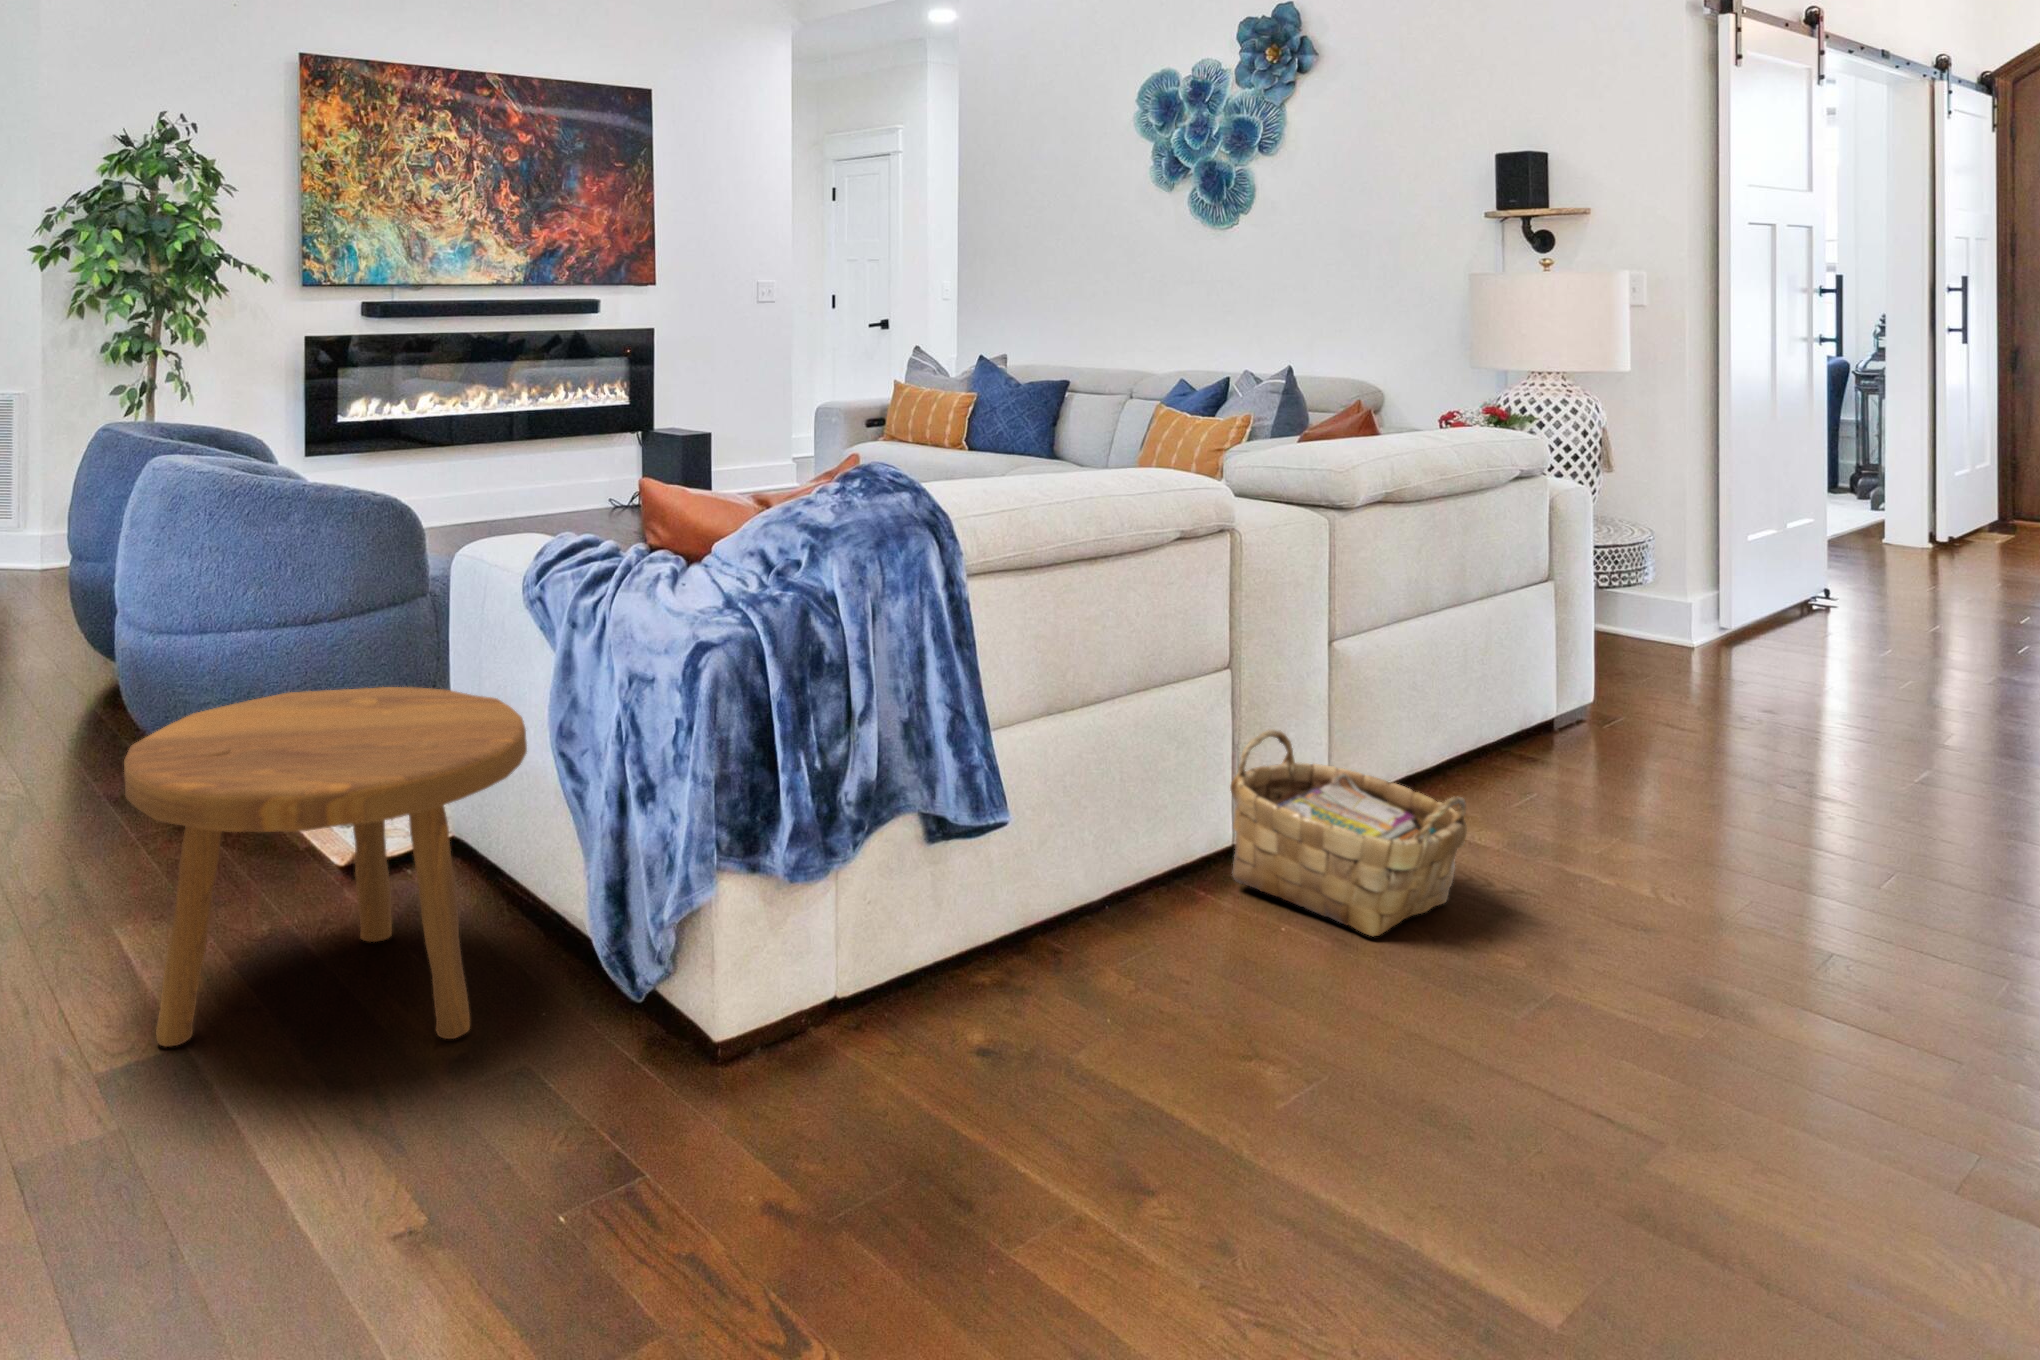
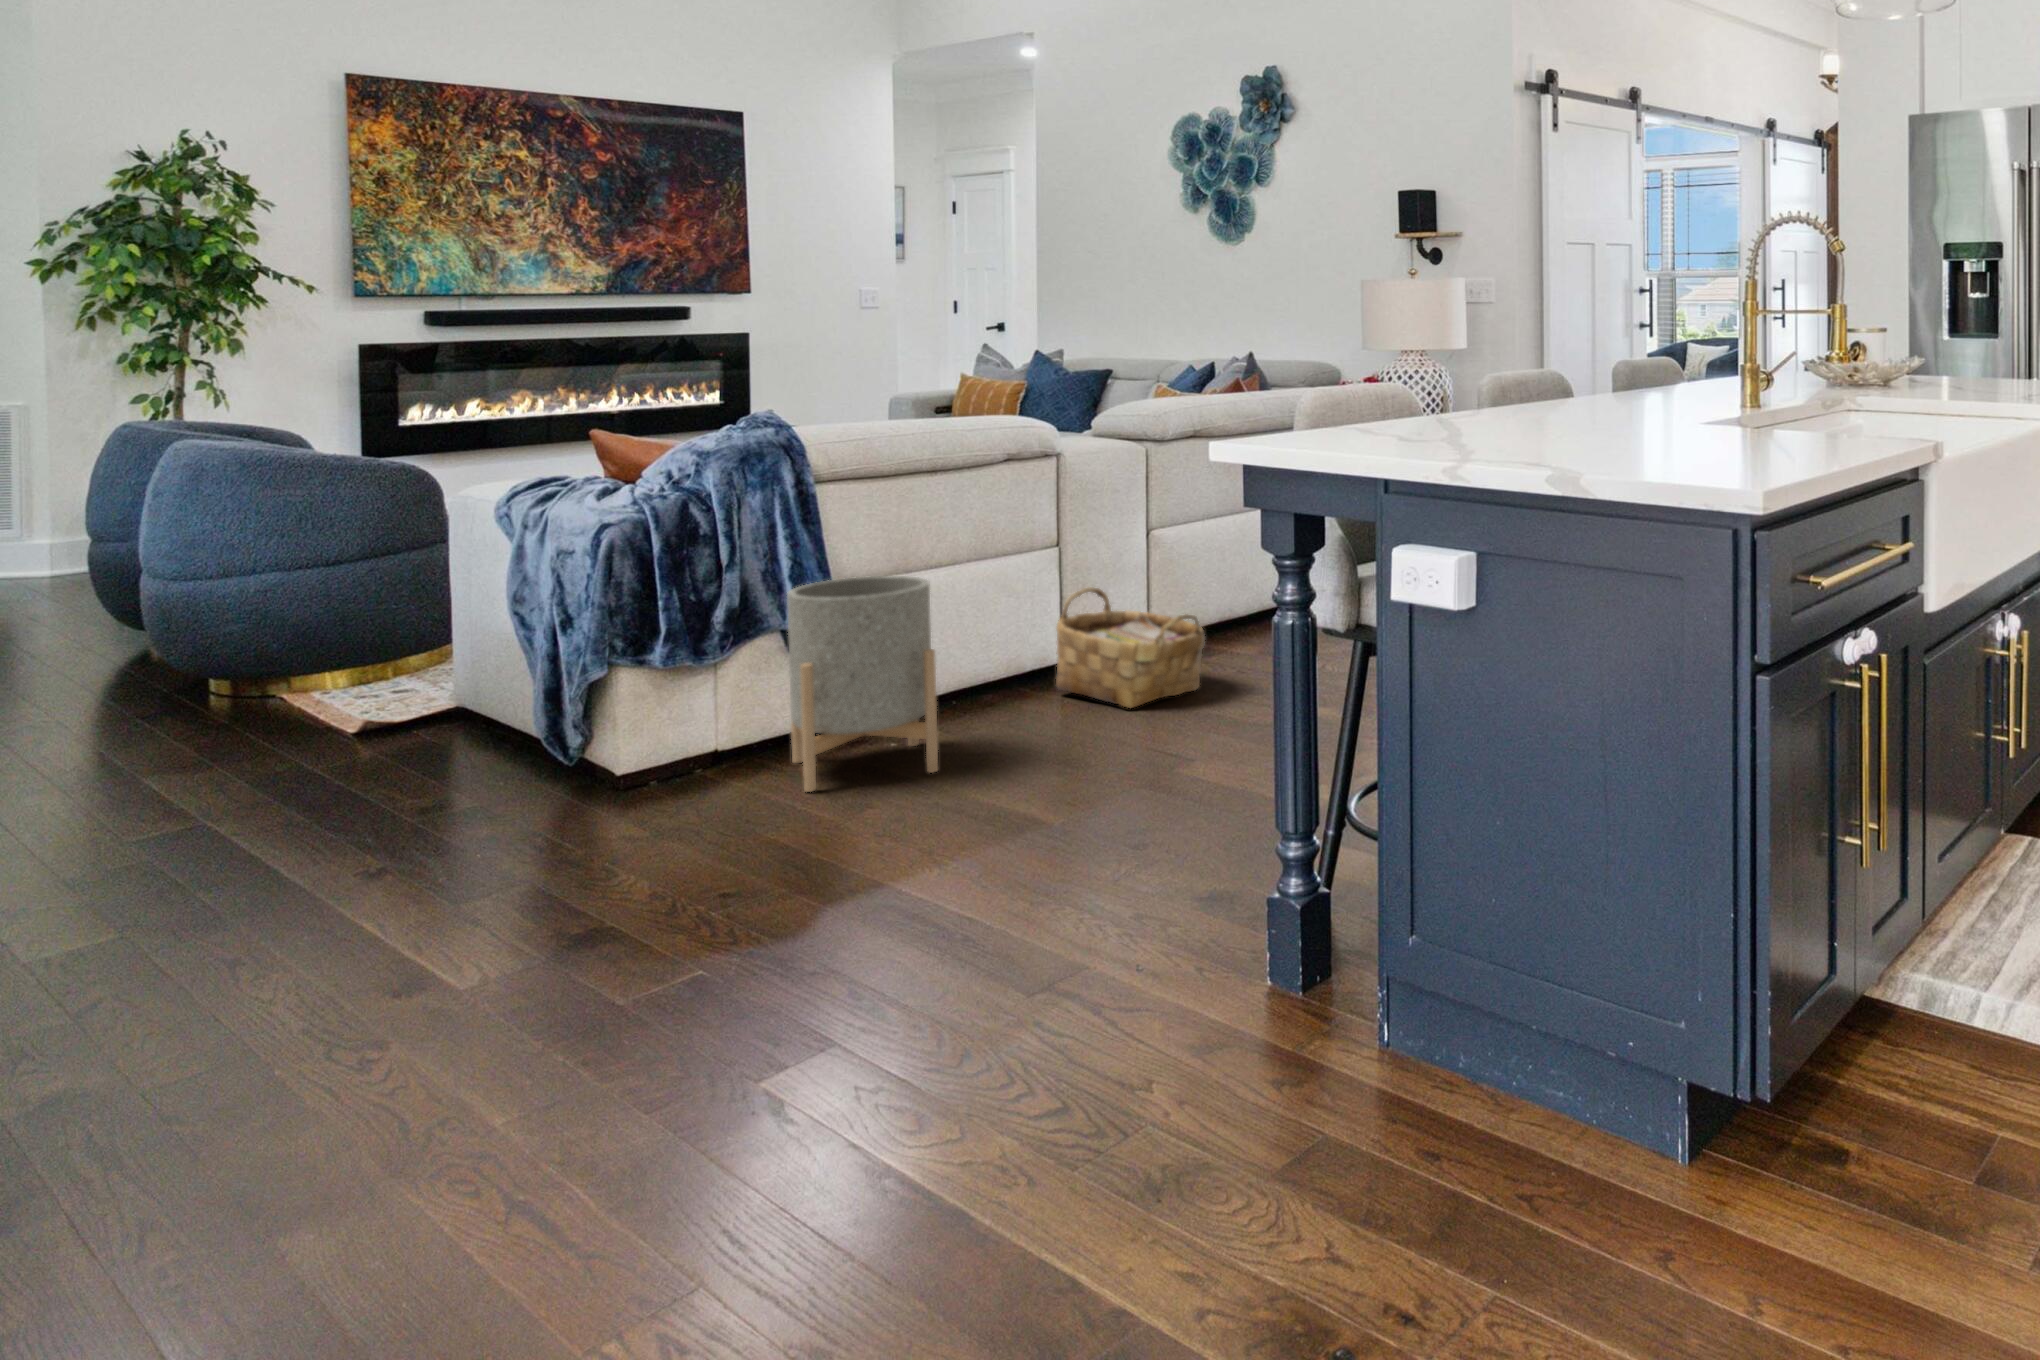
footstool: present [124,687,527,1046] -> none [136,582,483,830]
planter: none [930,730,1169,1089] -> present [787,576,938,792]

